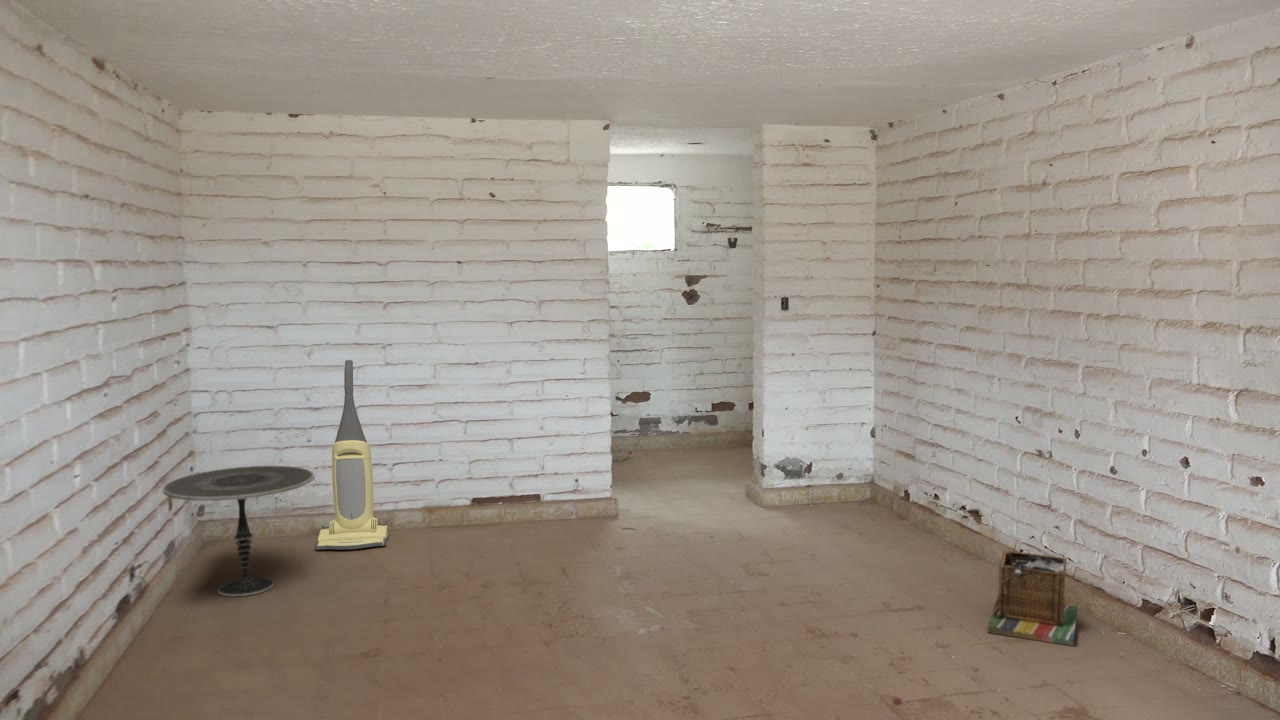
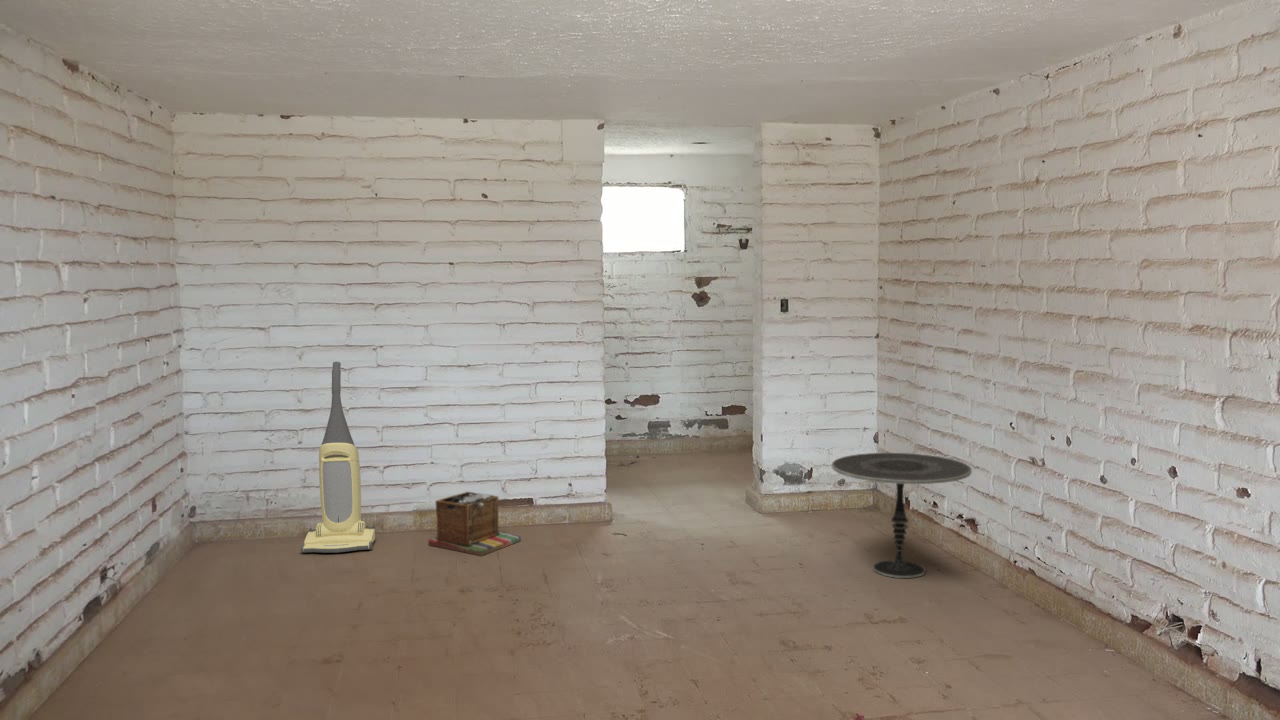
side table: present [163,466,314,597] -> present [832,453,972,578]
laundry basket: present [988,551,1077,646] -> present [428,492,521,556]

